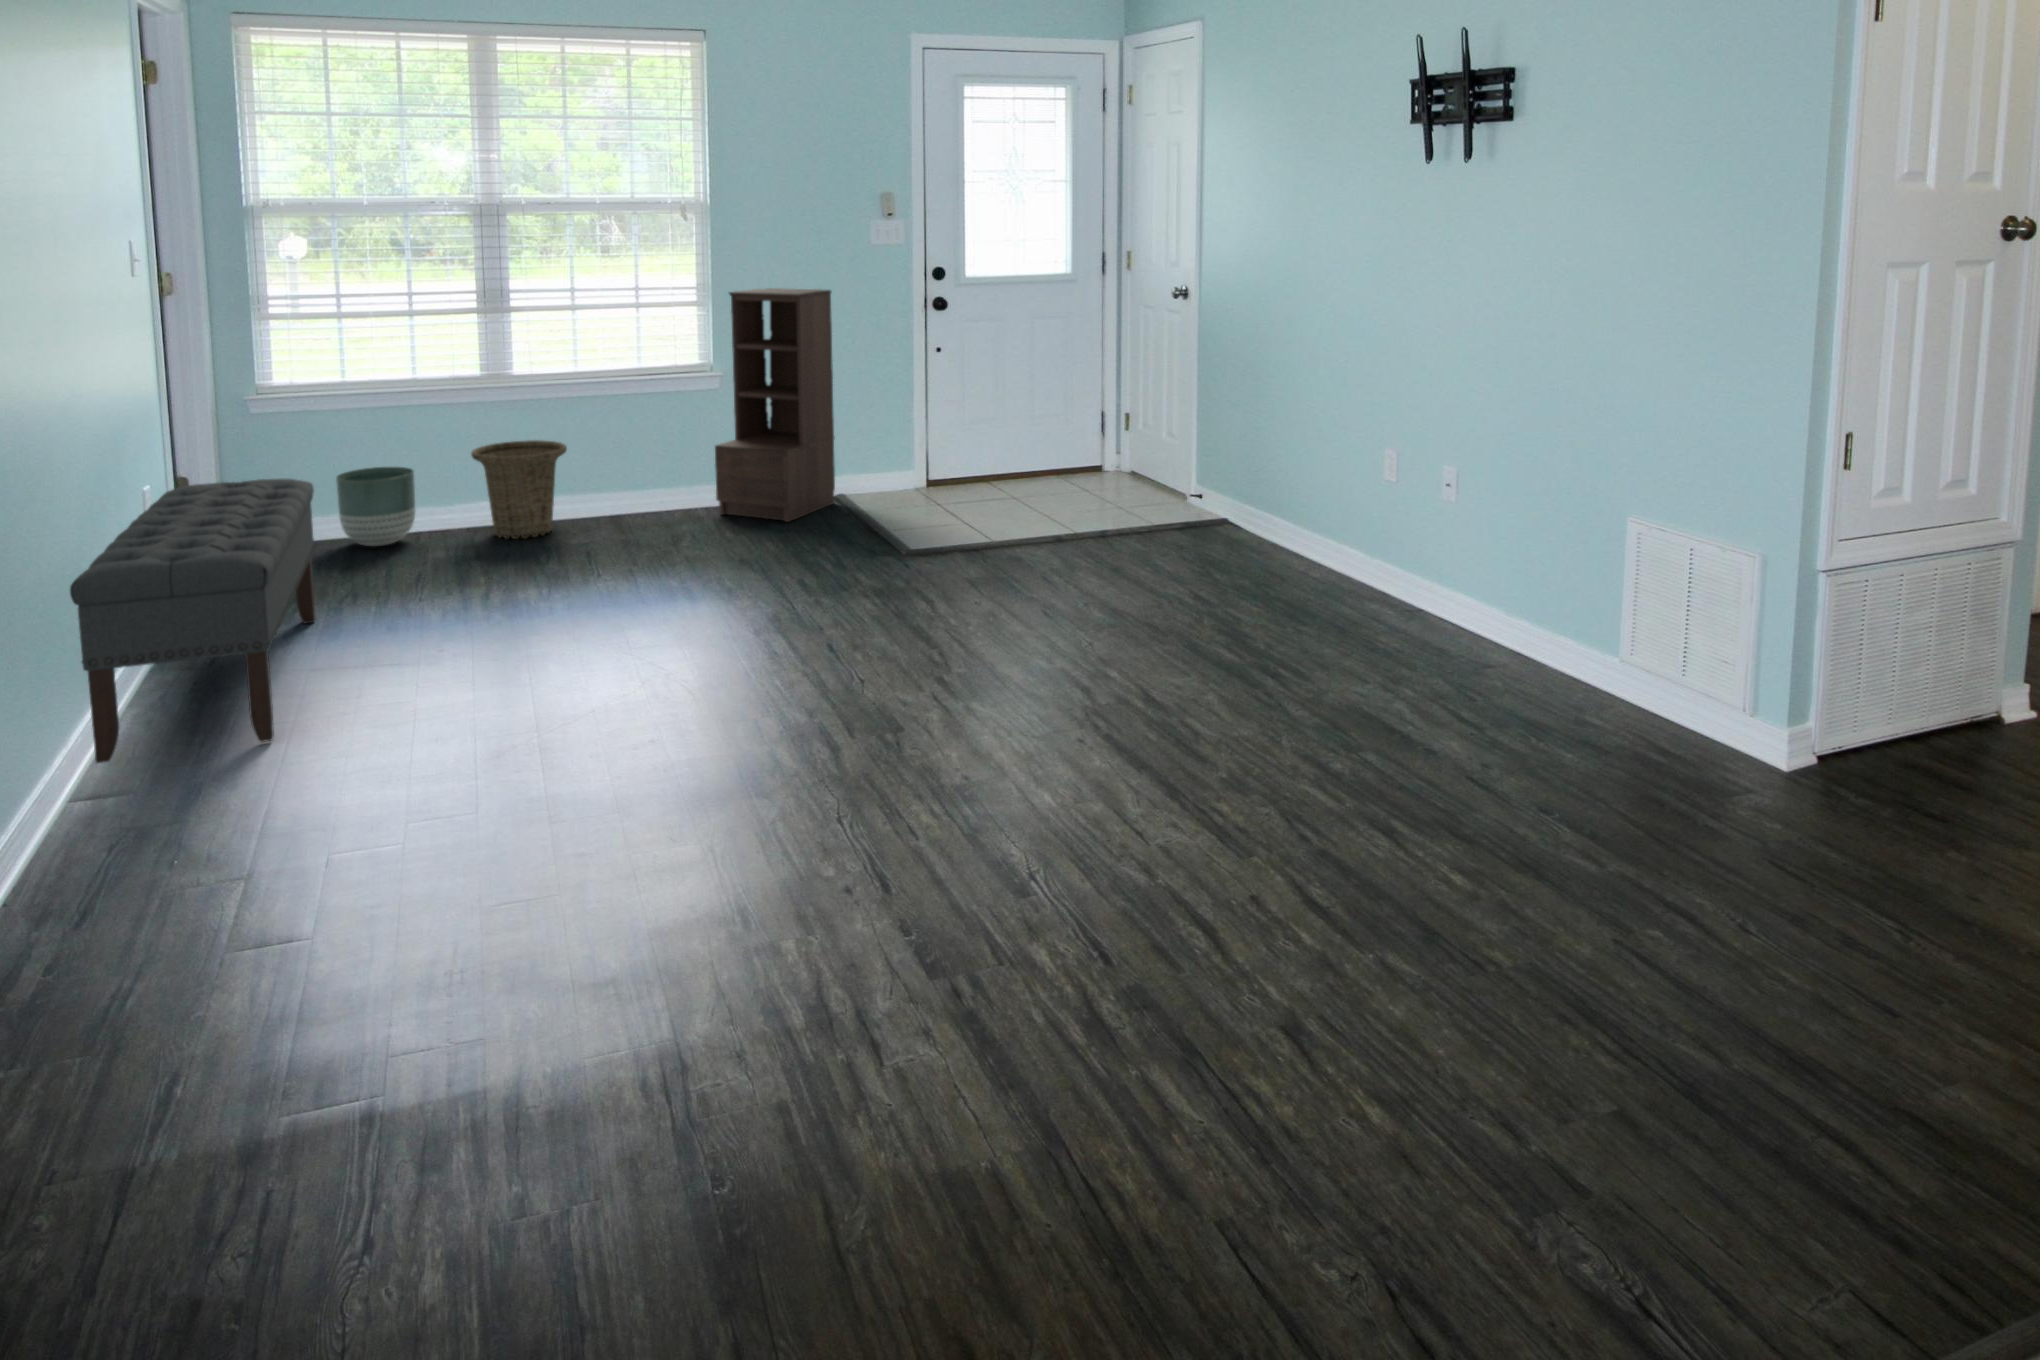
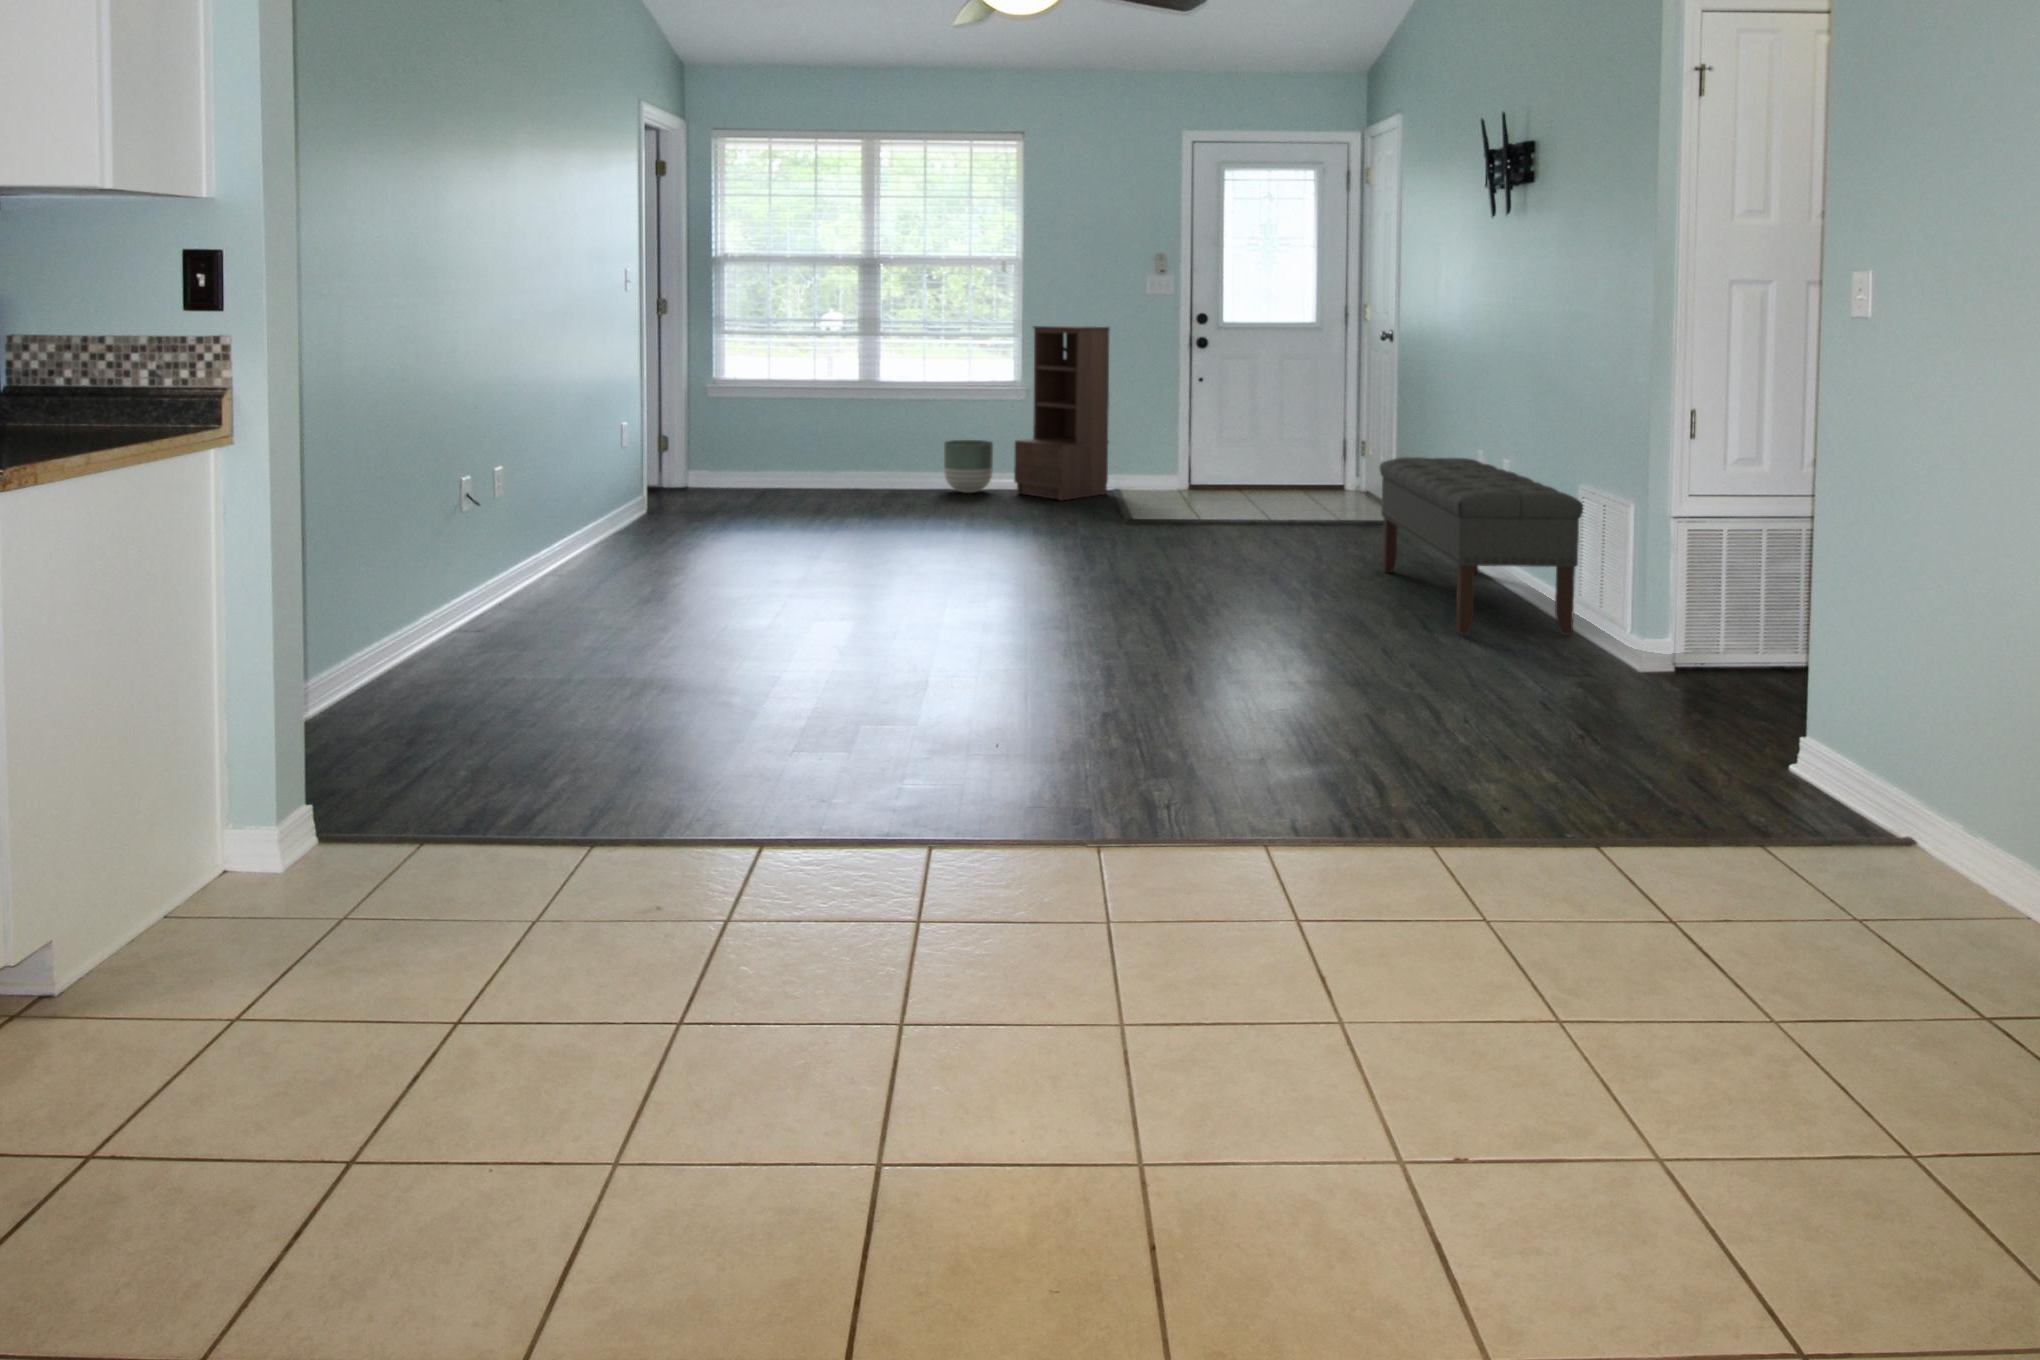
basket: present [471,440,567,539] -> none [843,429,908,496]
planter: present [336,467,415,546] -> present [944,440,993,493]
bench: present [70,478,316,763] -> present [1380,457,1583,635]

